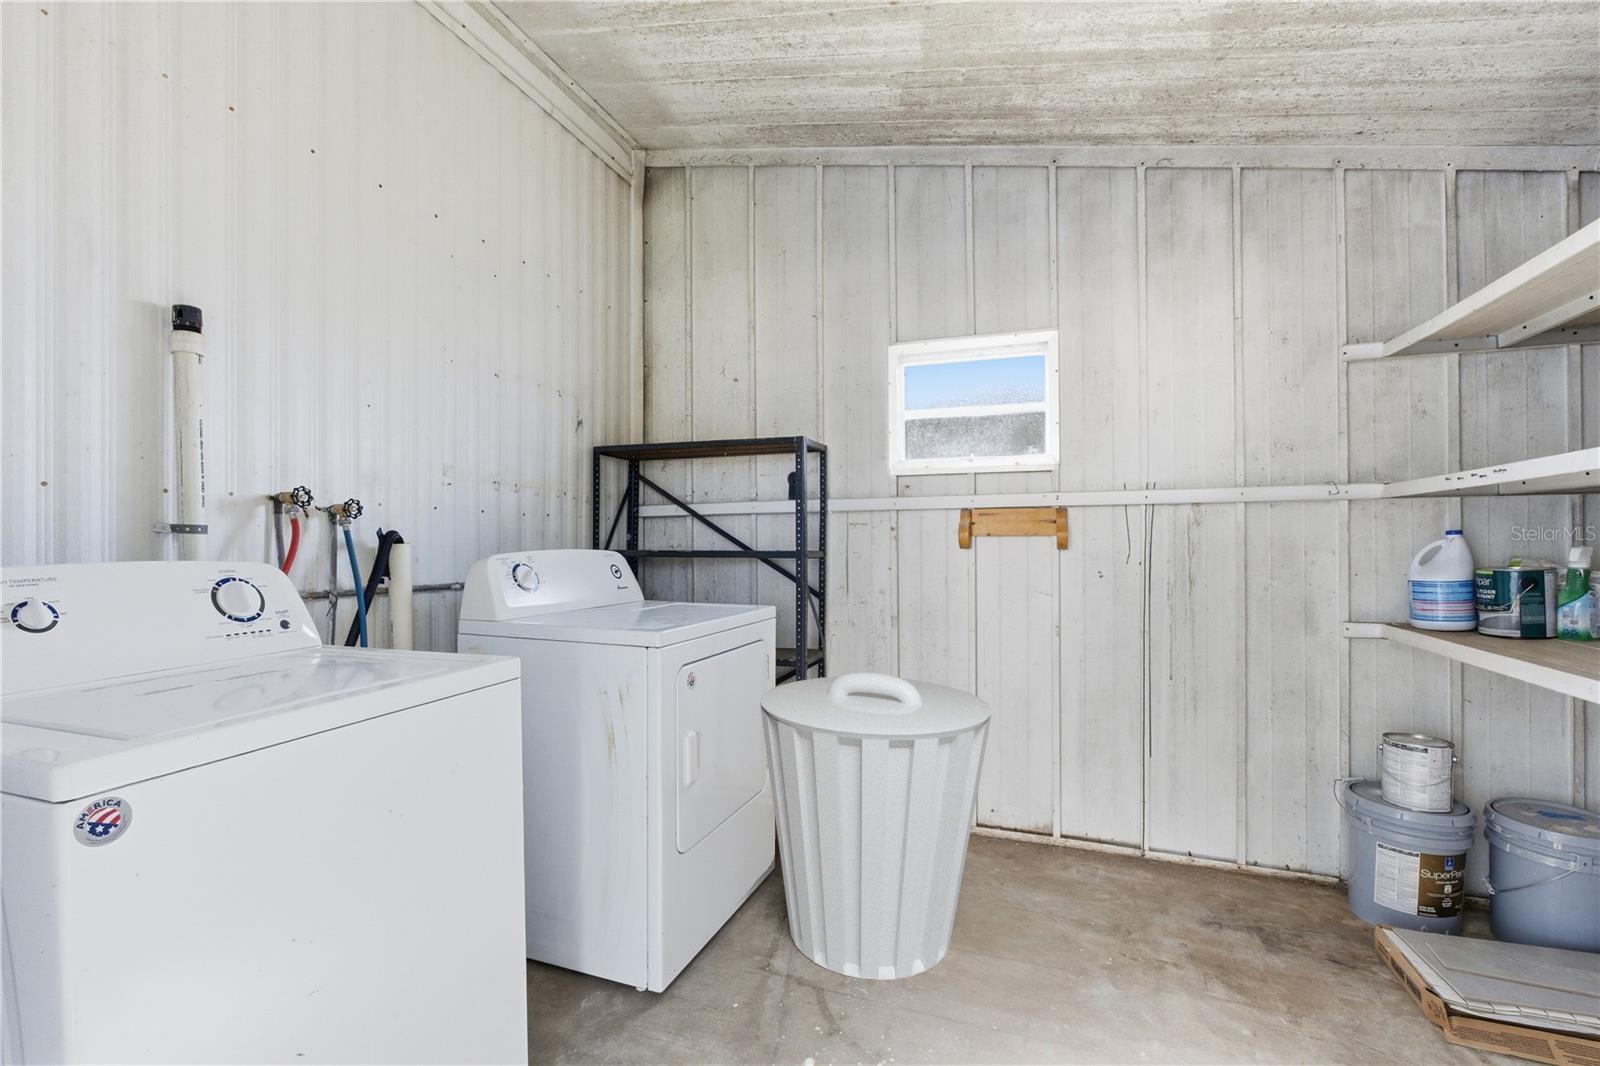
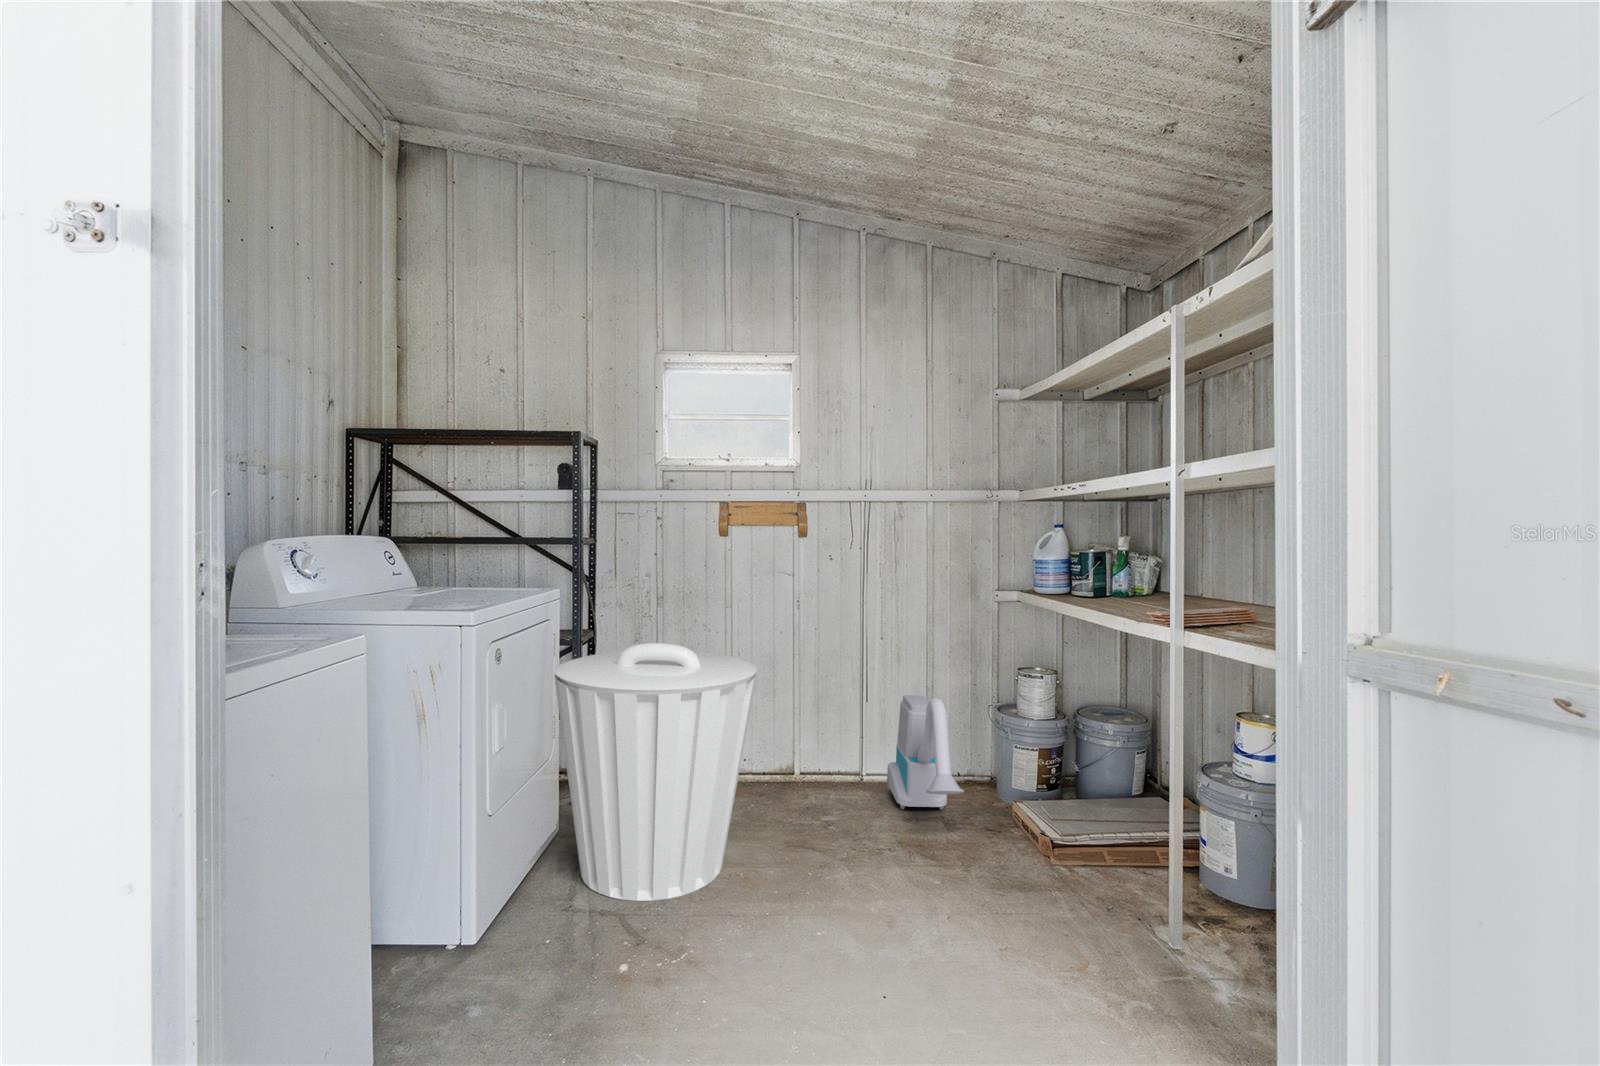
vacuum cleaner: none [1178,754,1295,917] -> present [887,695,964,810]

